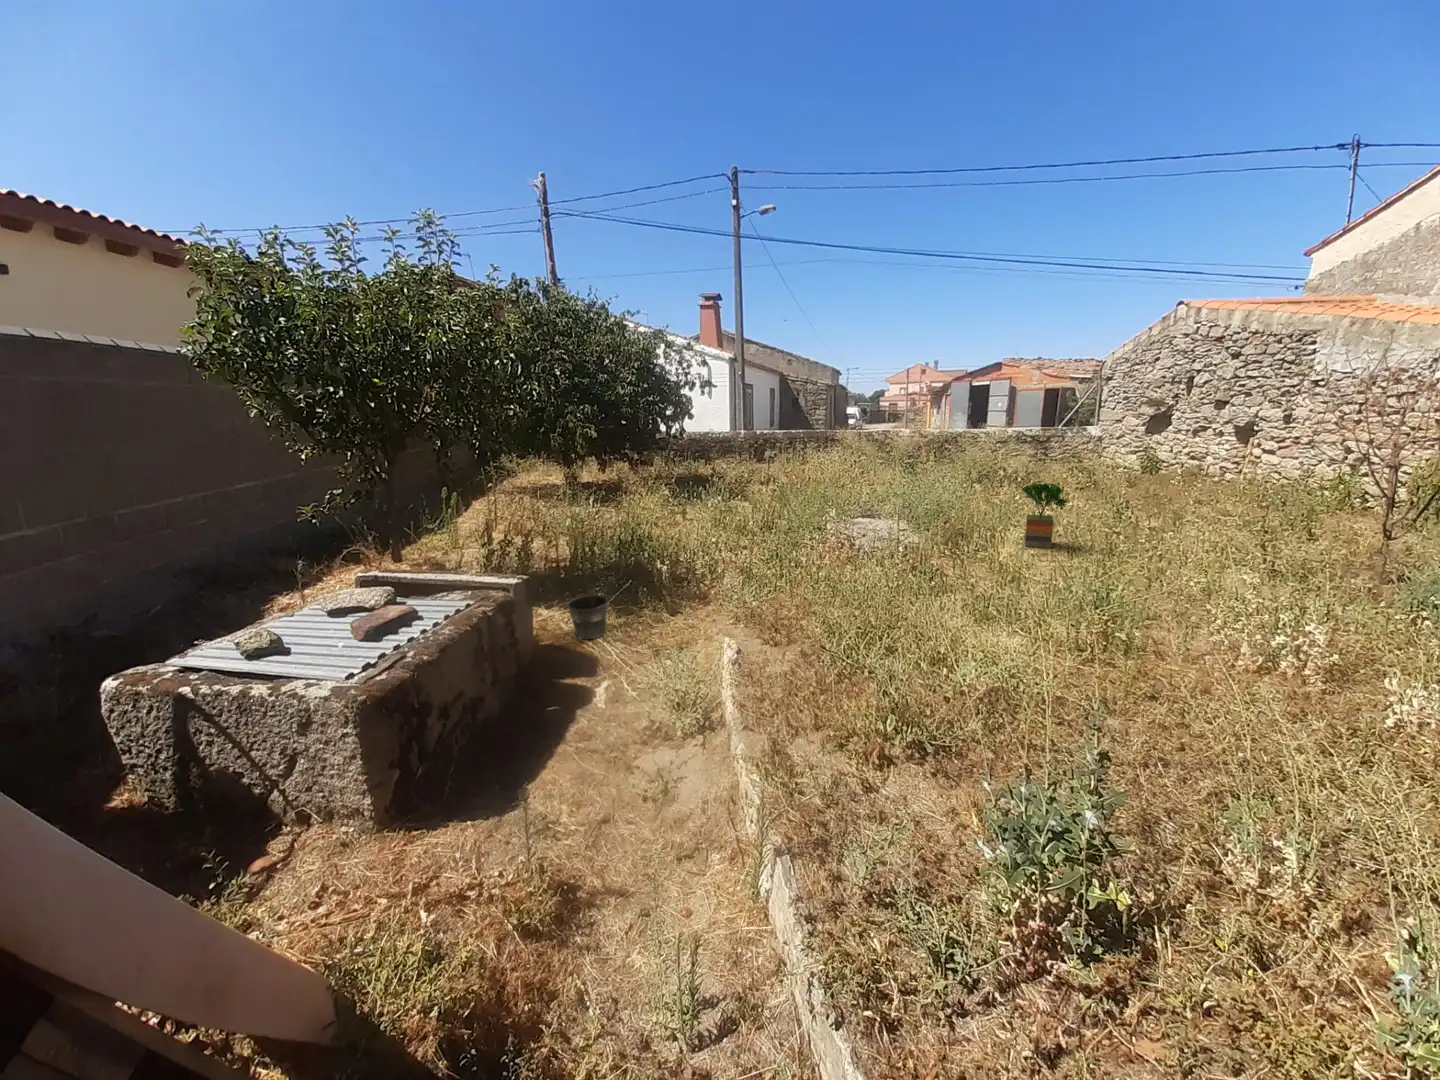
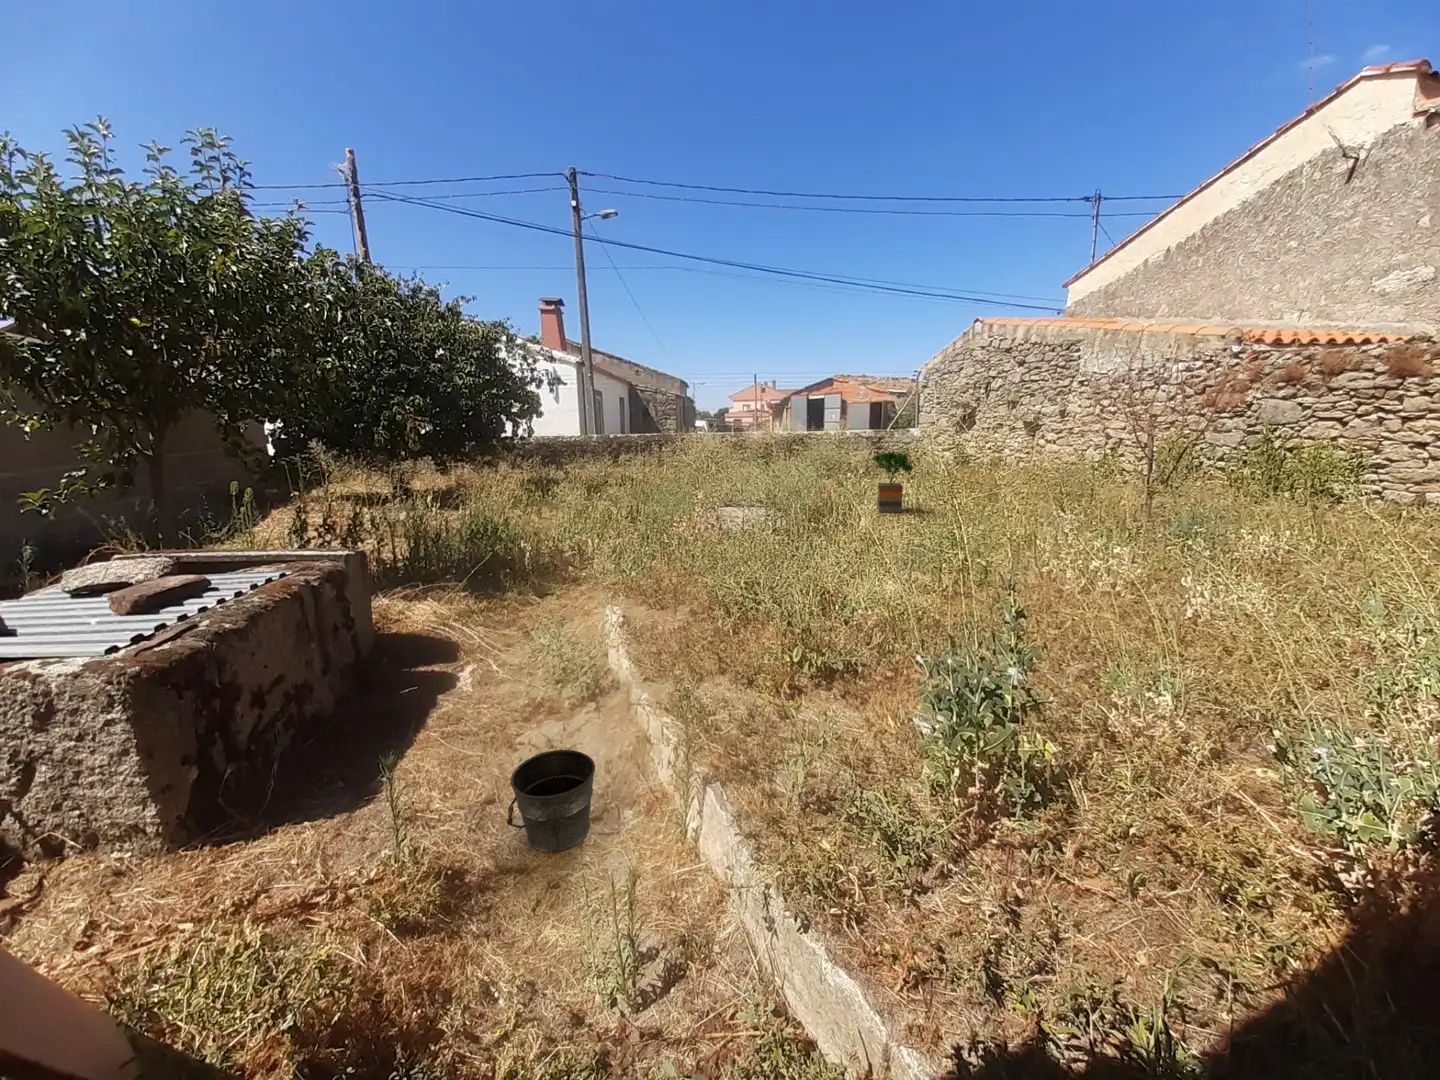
bucket: present [566,595,608,639] -> present [507,750,595,852]

